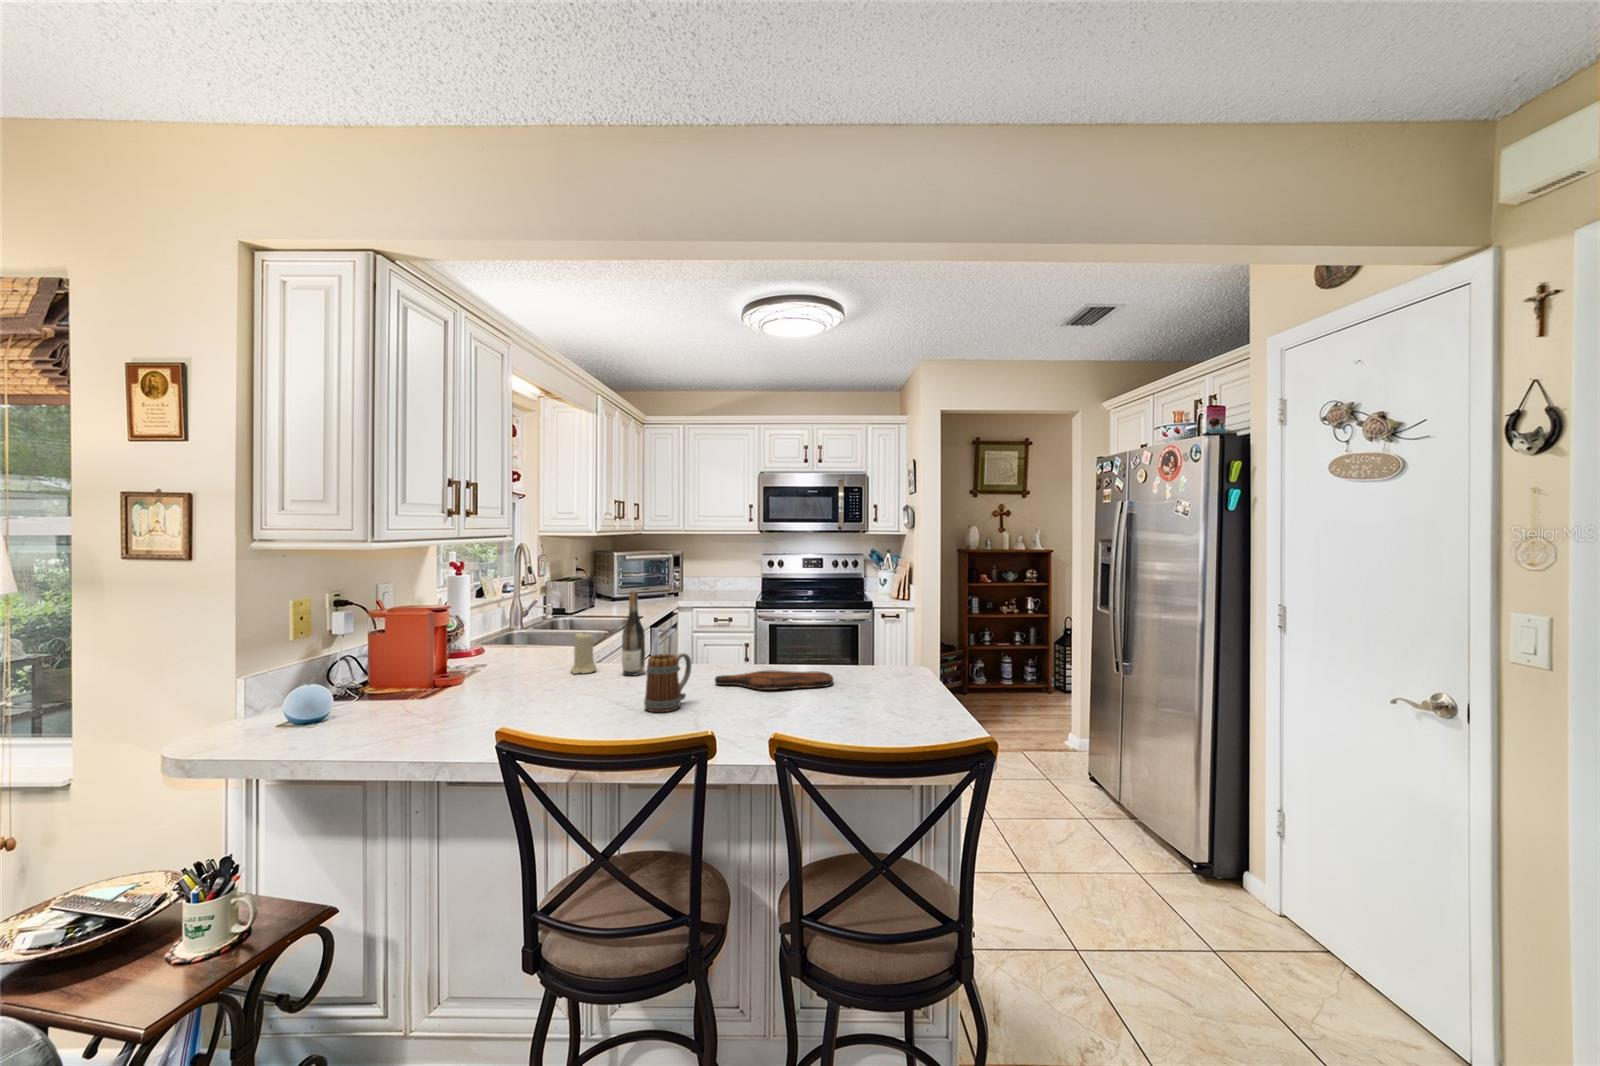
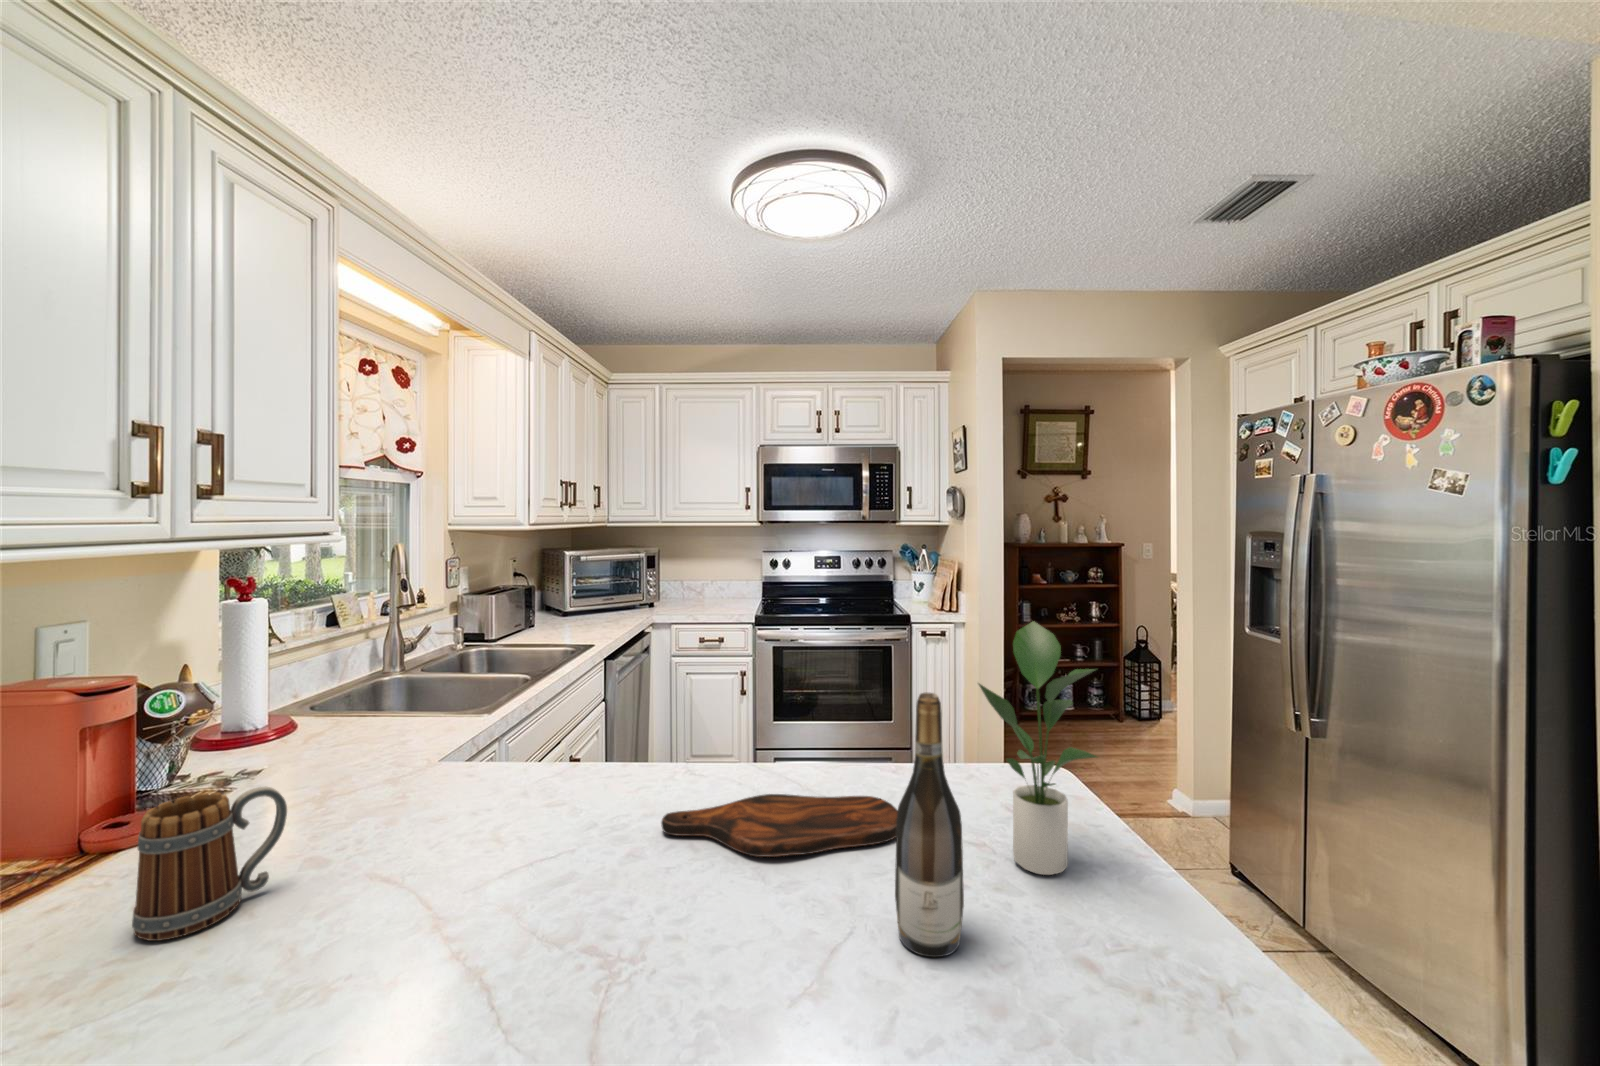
potted plant: none [865,580,919,694] -> present [979,622,1097,875]
wine bottle: present [622,591,645,676] -> present [895,693,964,957]
candle: present [571,632,596,674] -> none [401,710,452,794]
mug: present [644,653,691,712] -> present [132,786,287,941]

